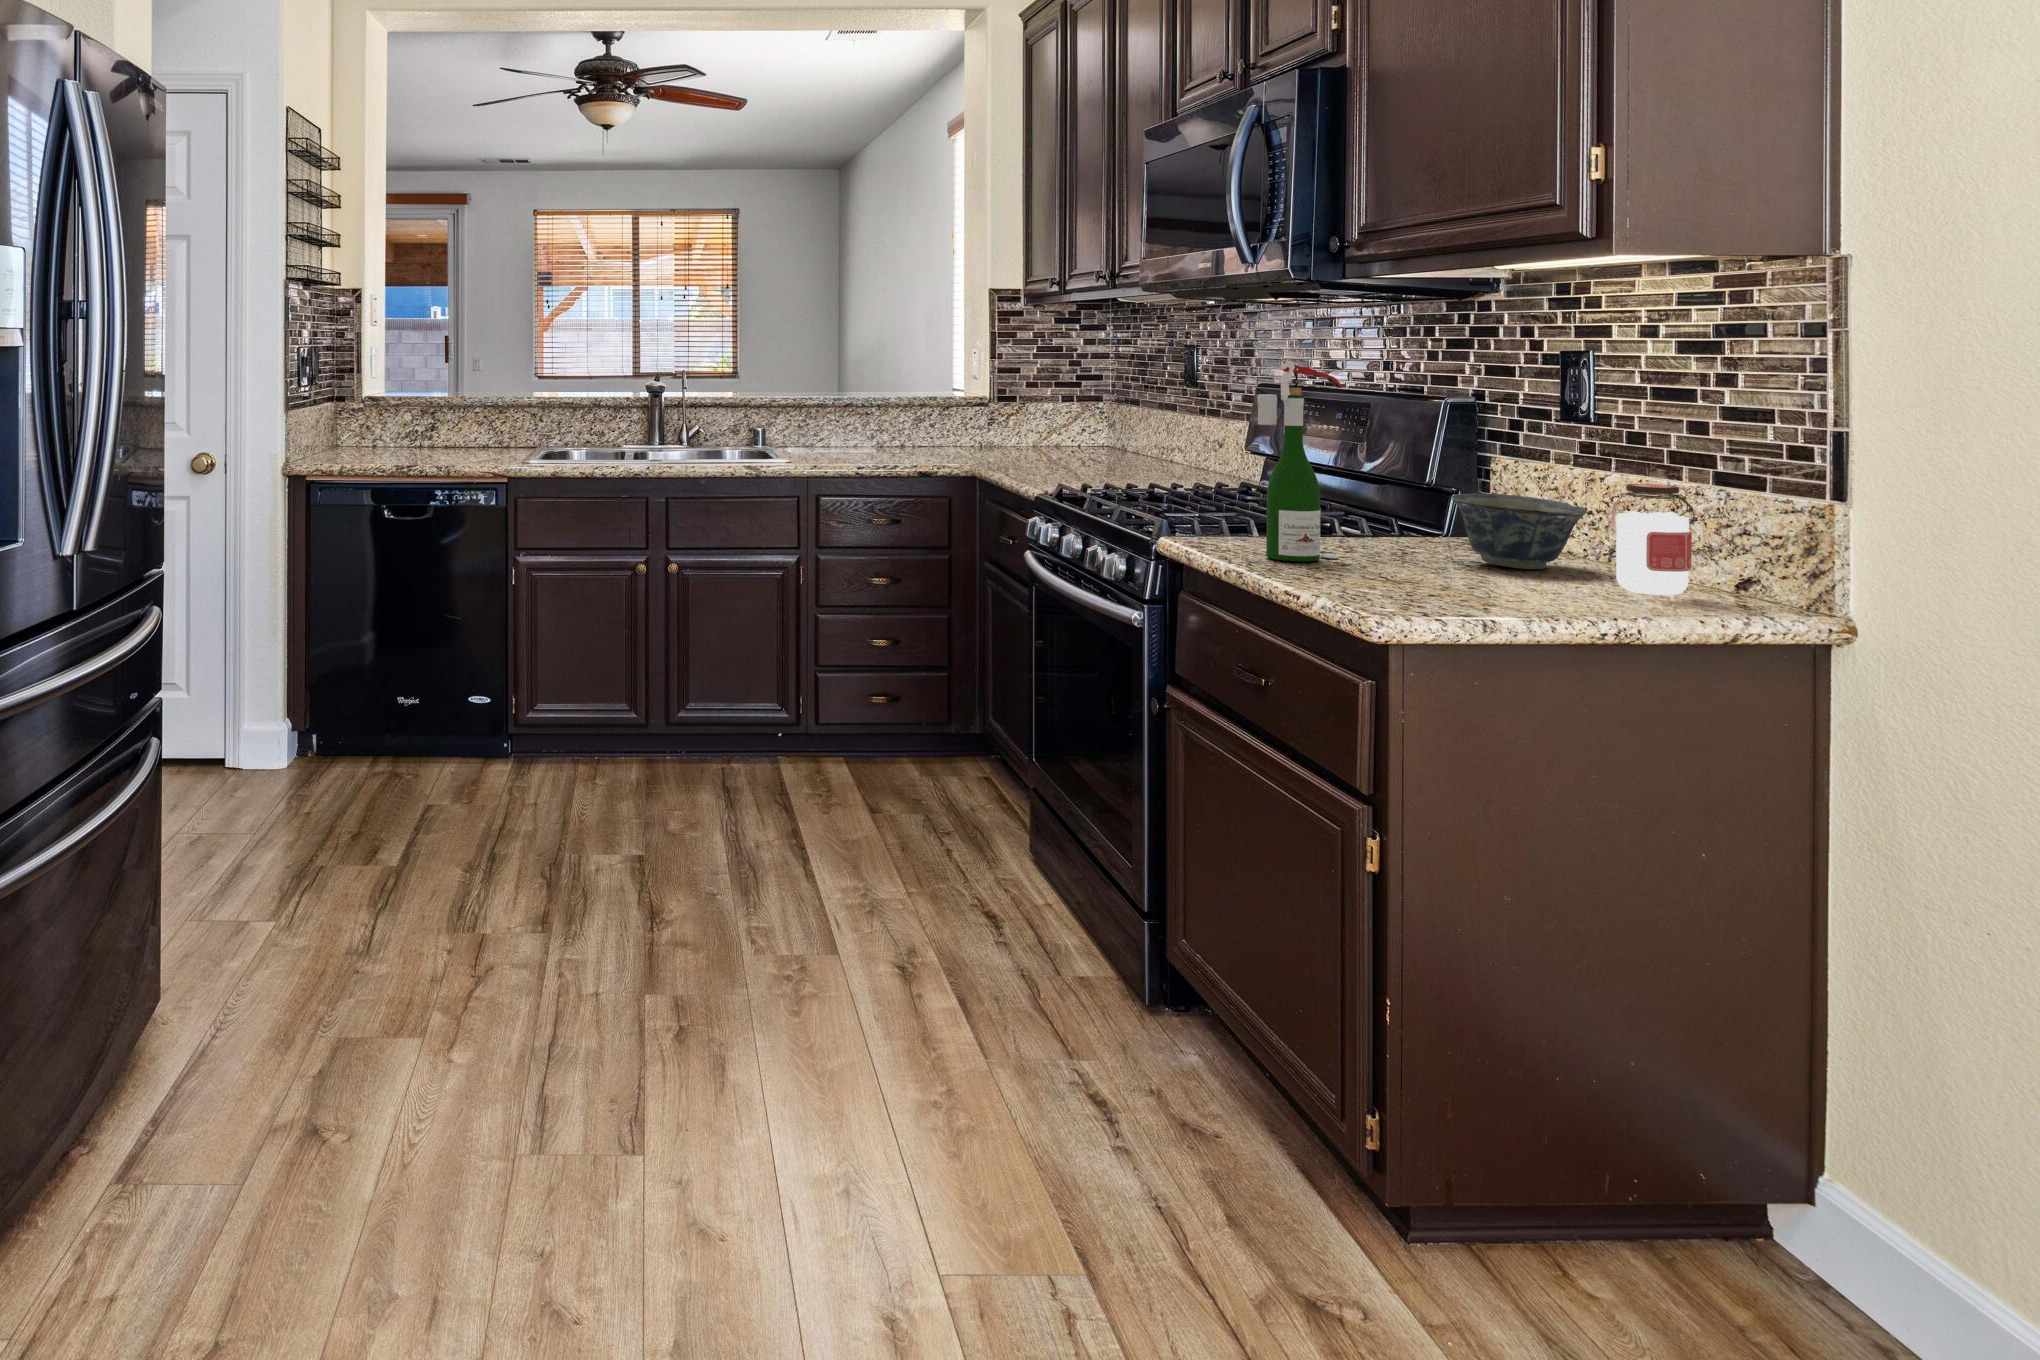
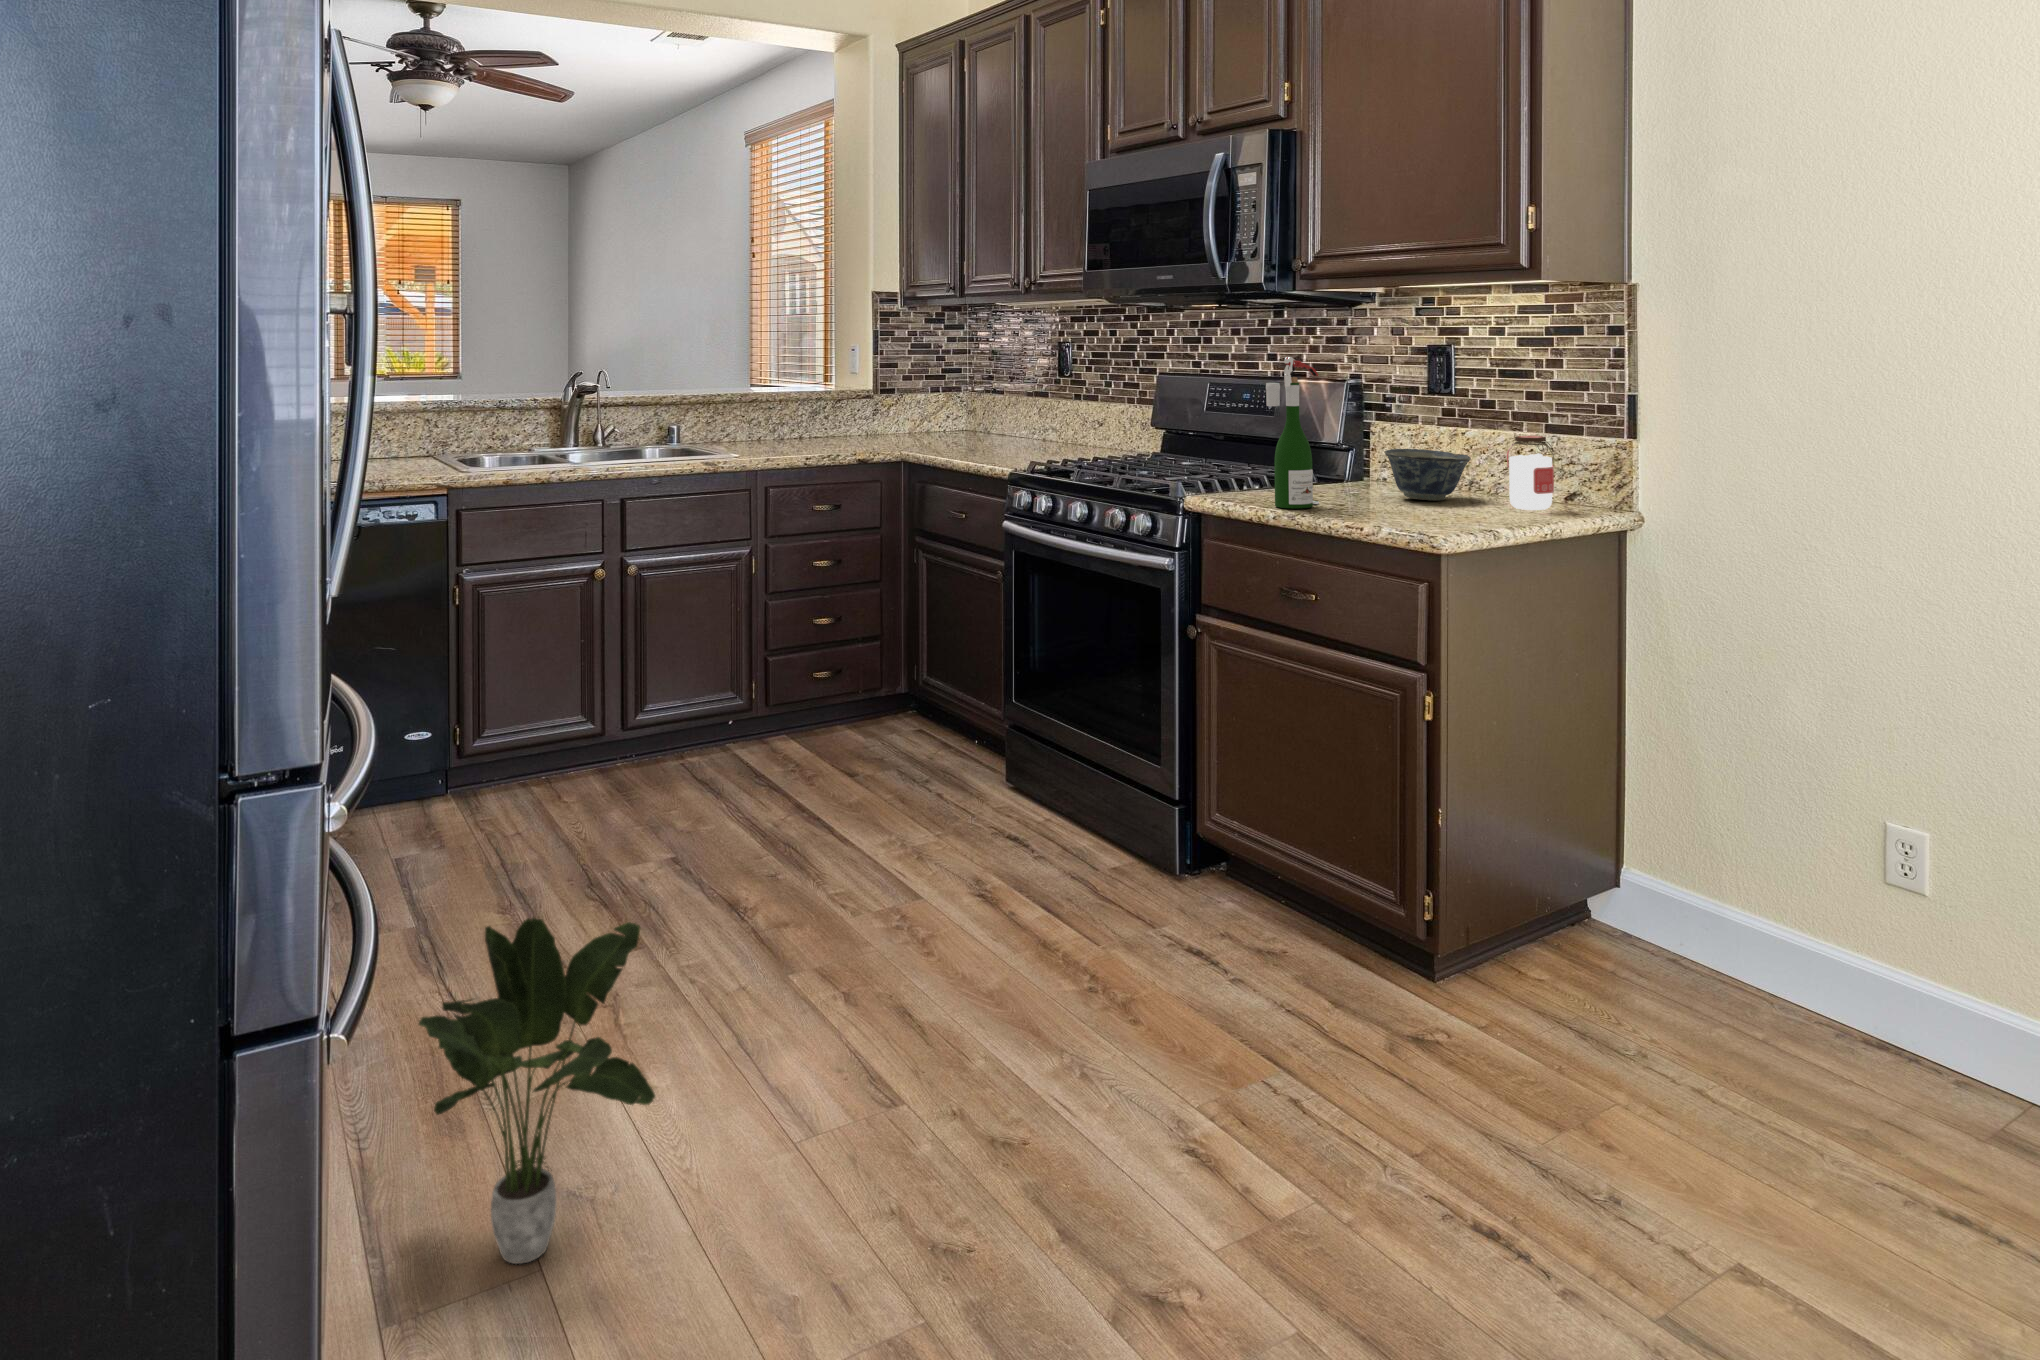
potted plant: none [97,876,324,1213] -> present [419,917,655,1264]

